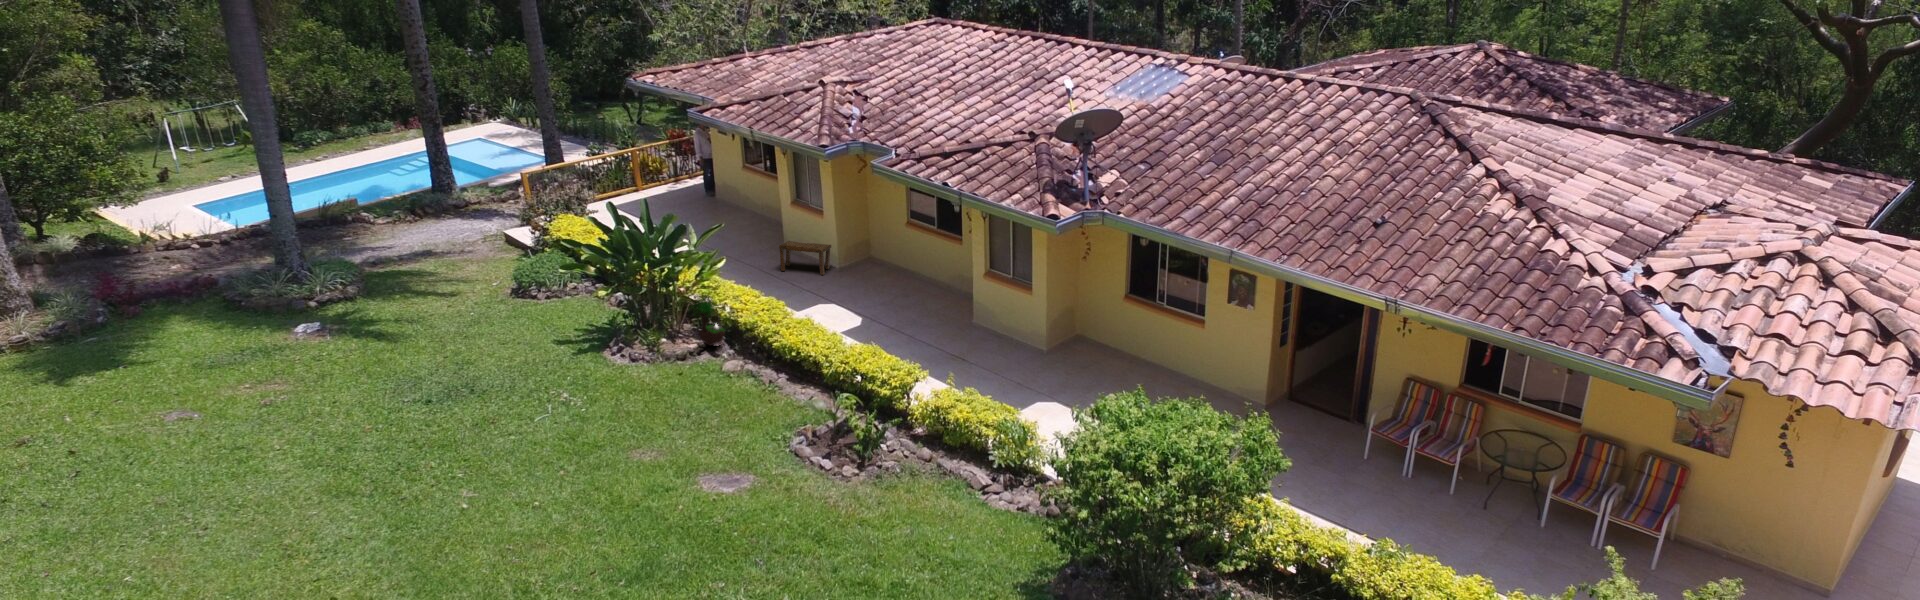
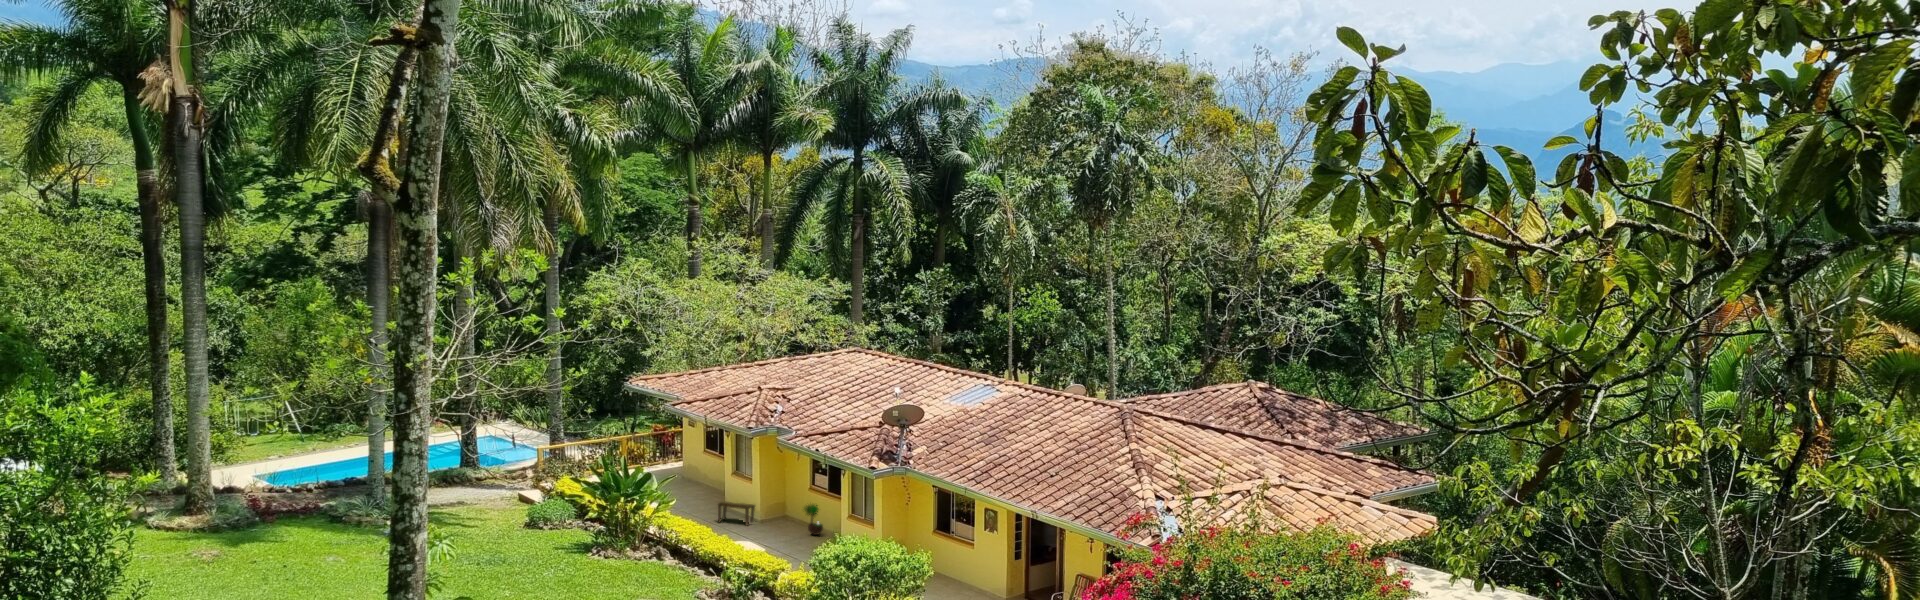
potted tree: present [690,298,725,345] -> present [804,505,823,535]

